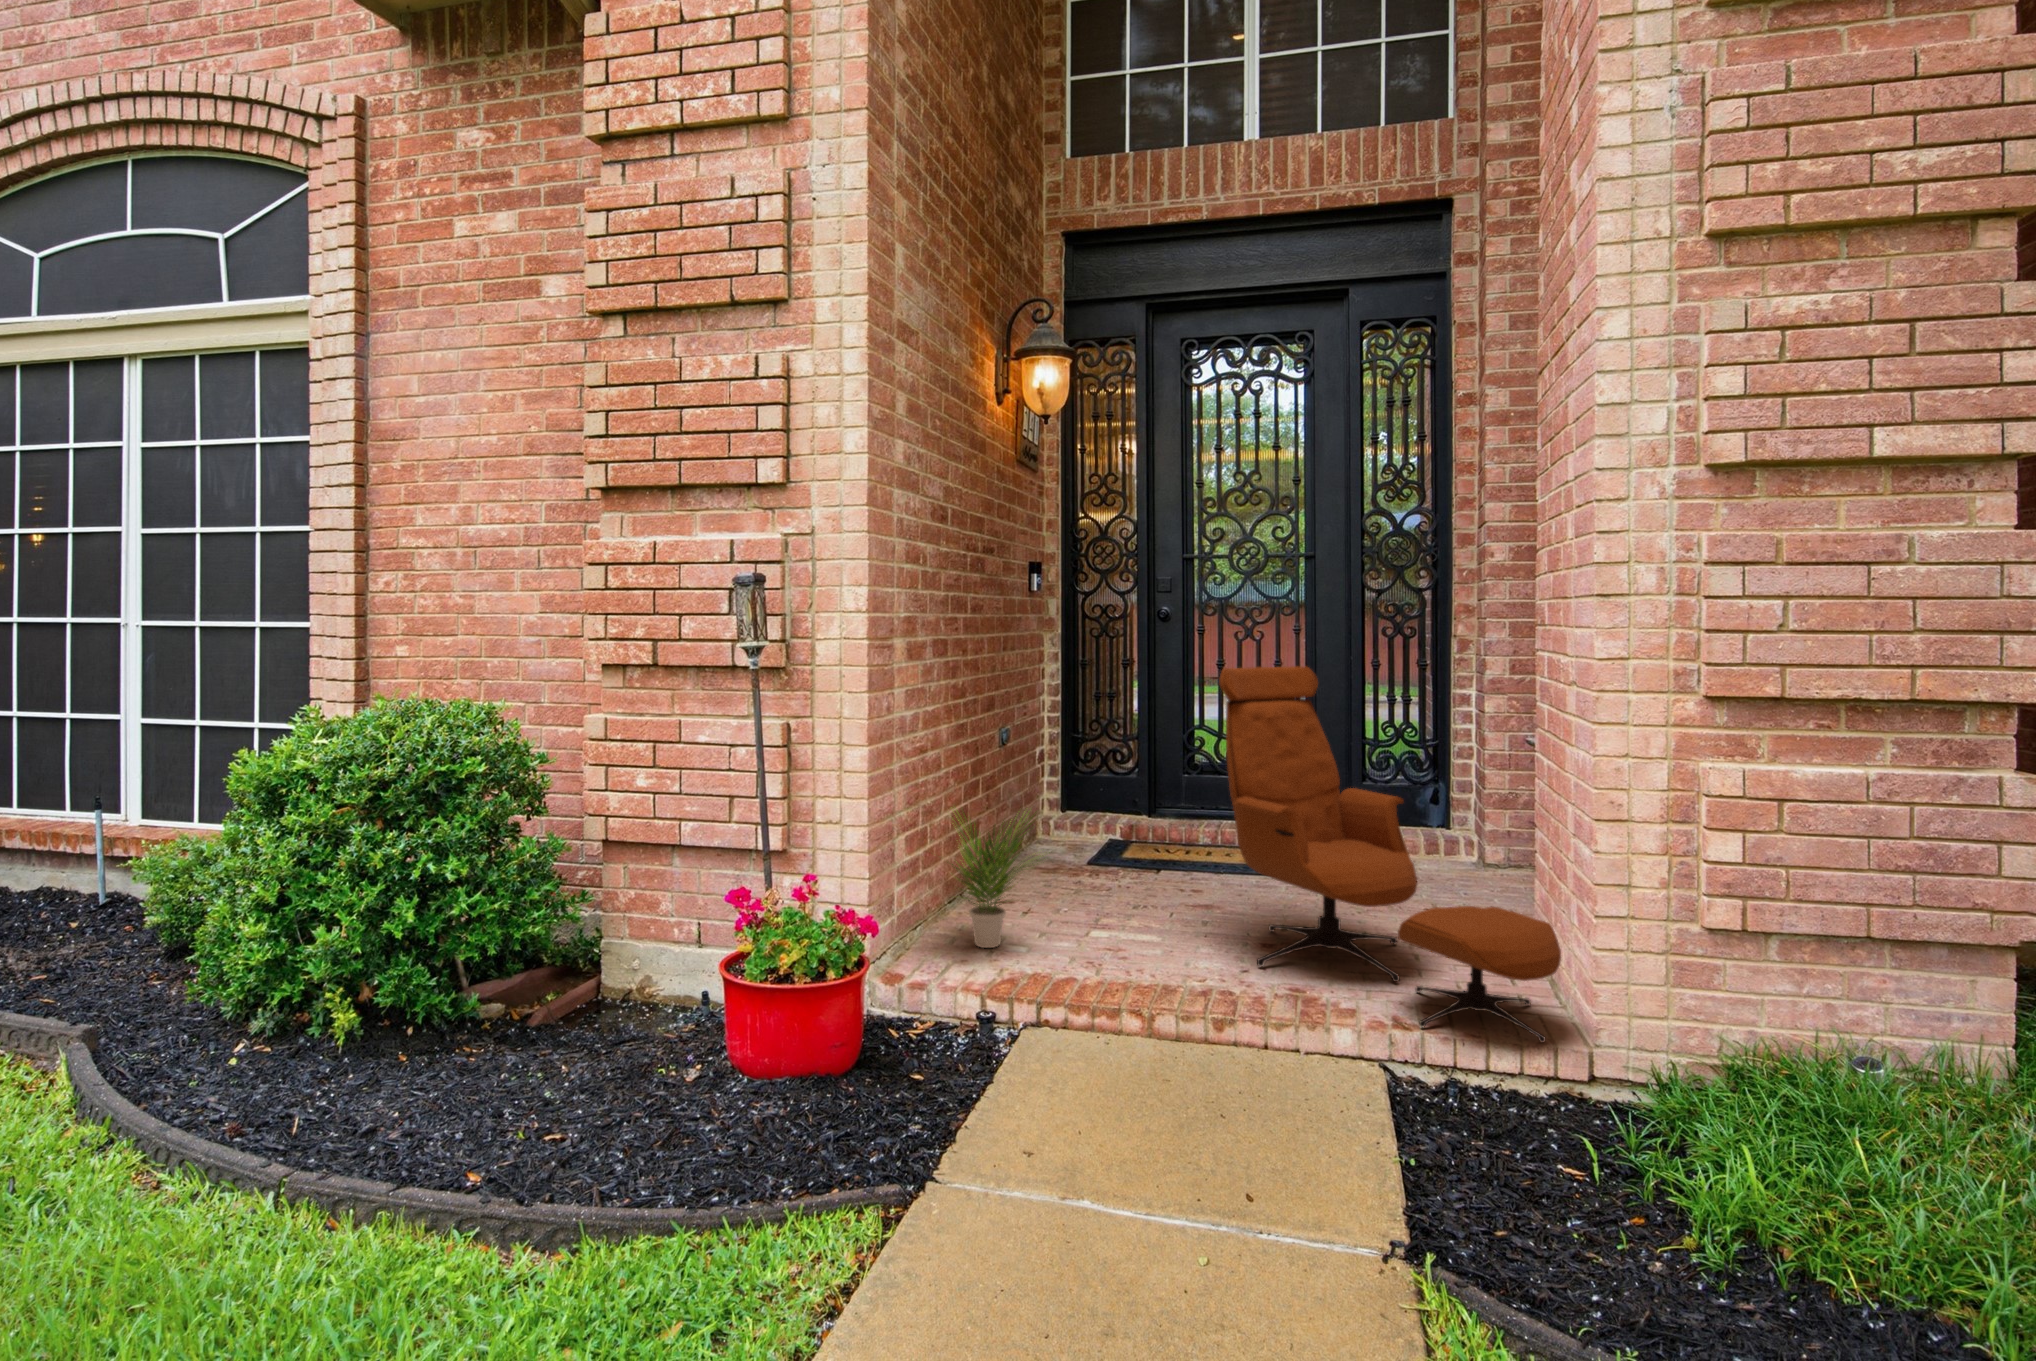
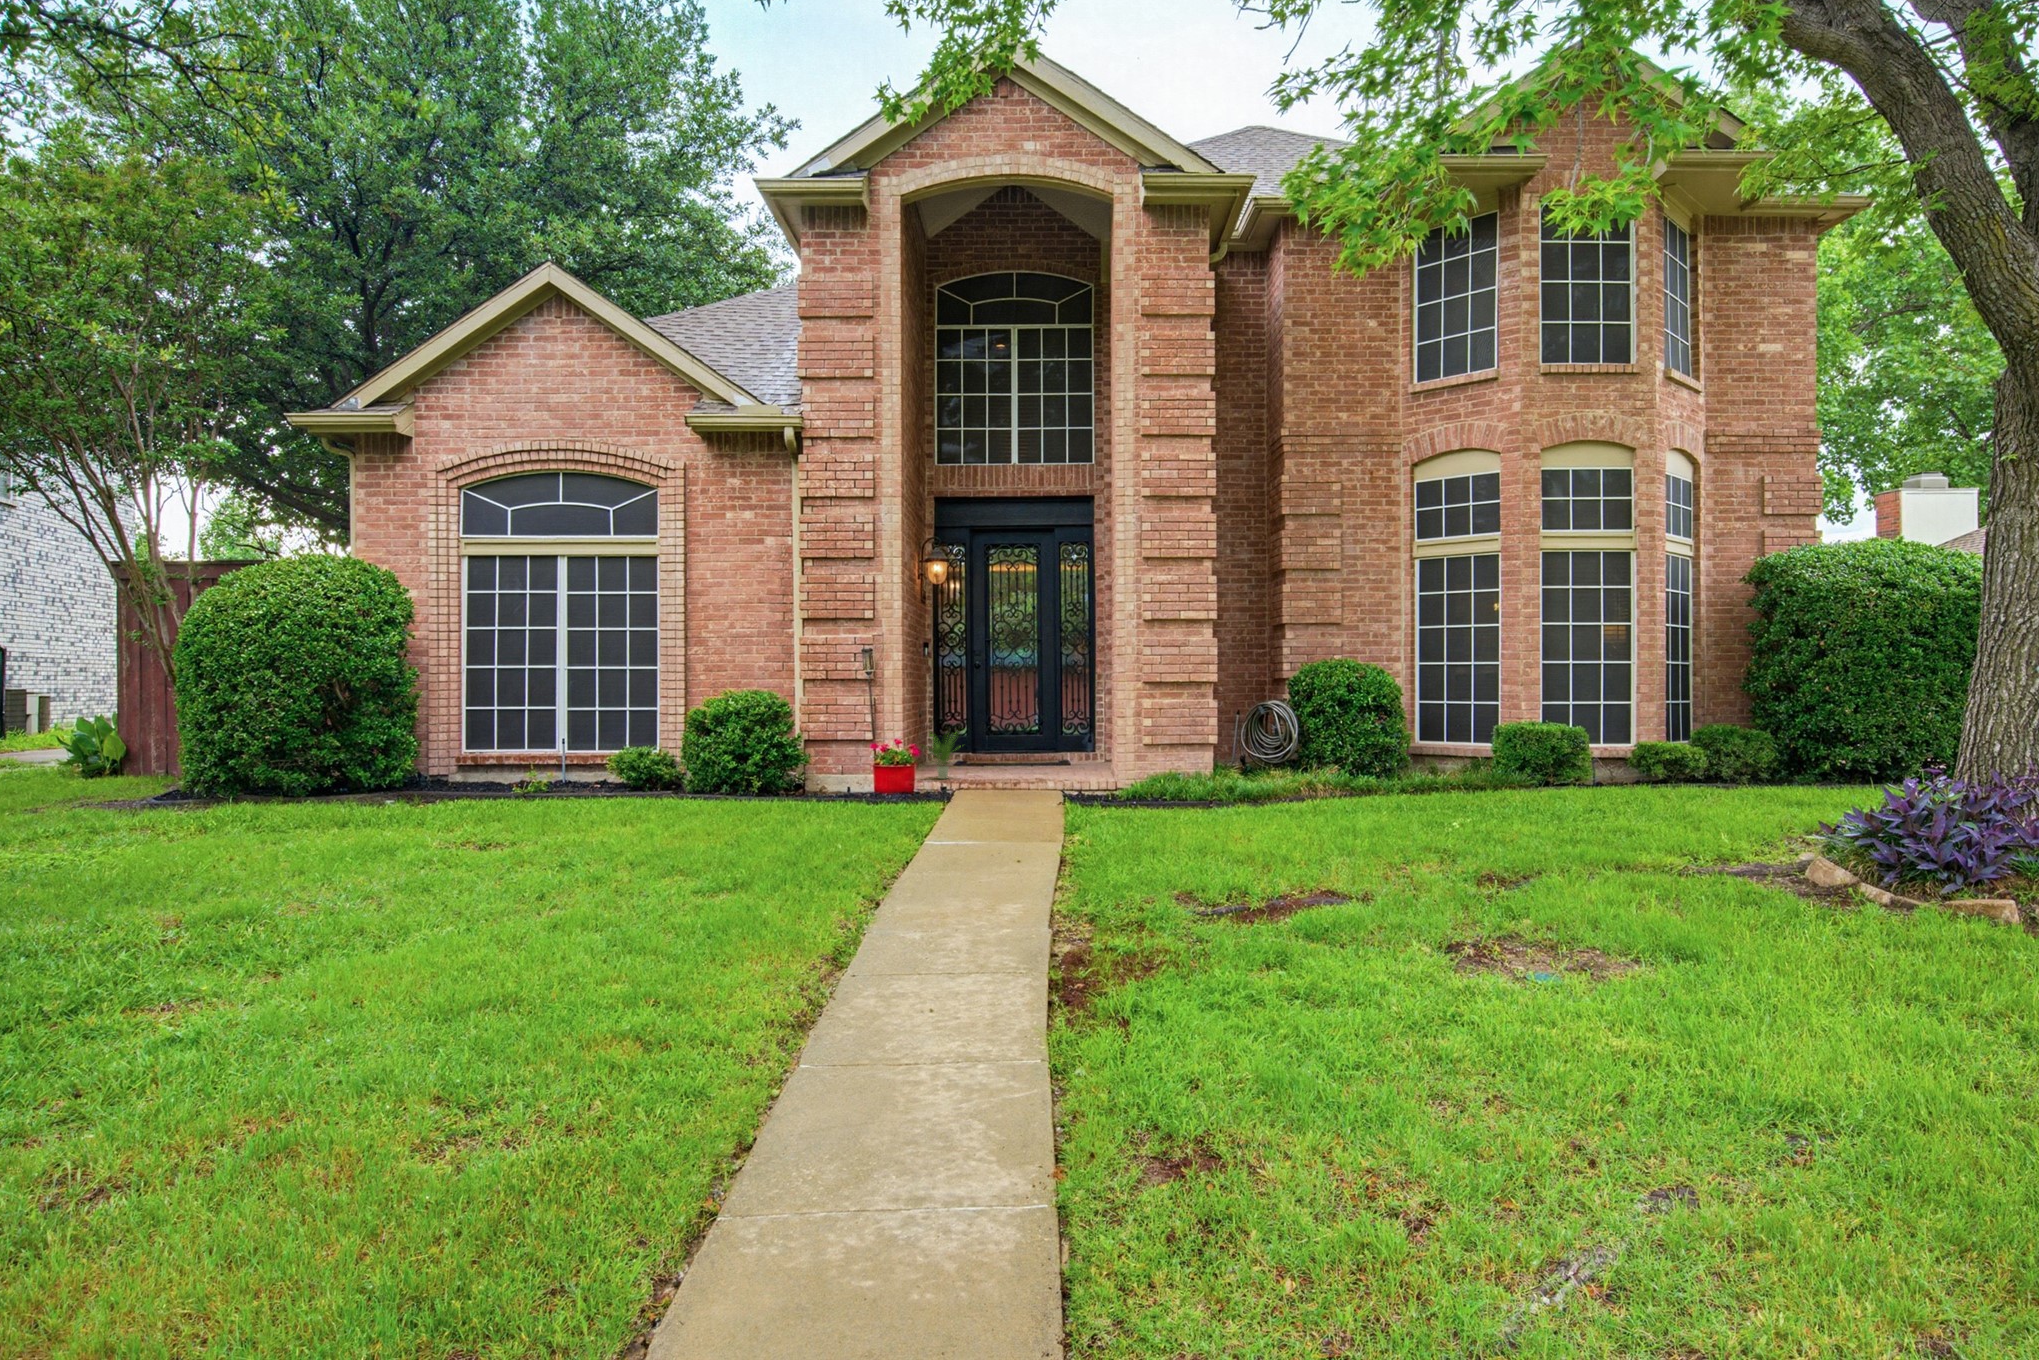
lounge chair: present [1219,666,1561,1043] -> none [1023,679,1114,783]

